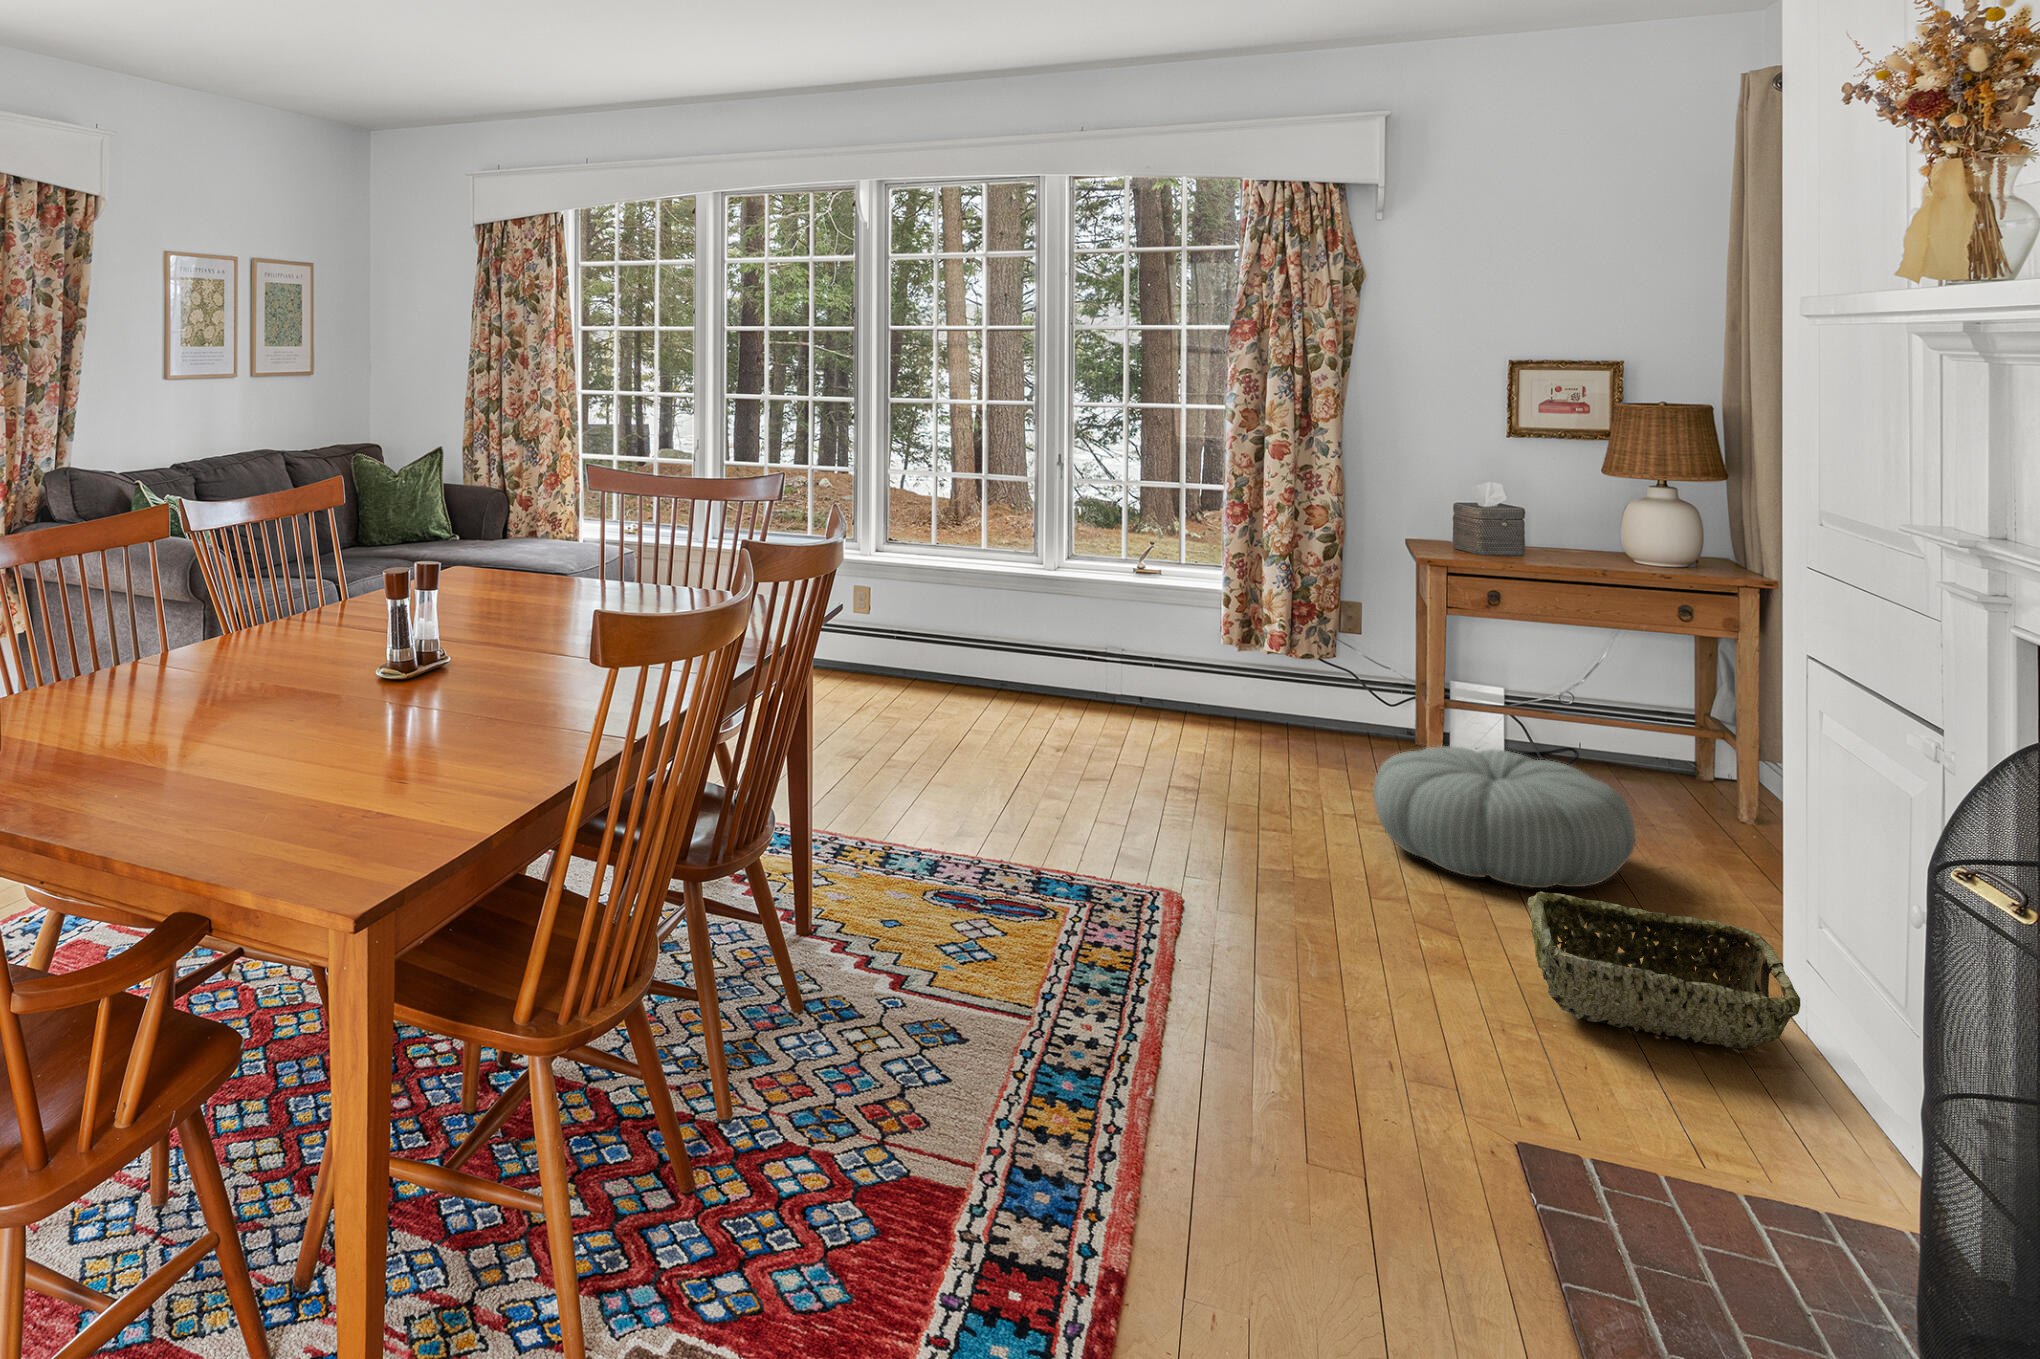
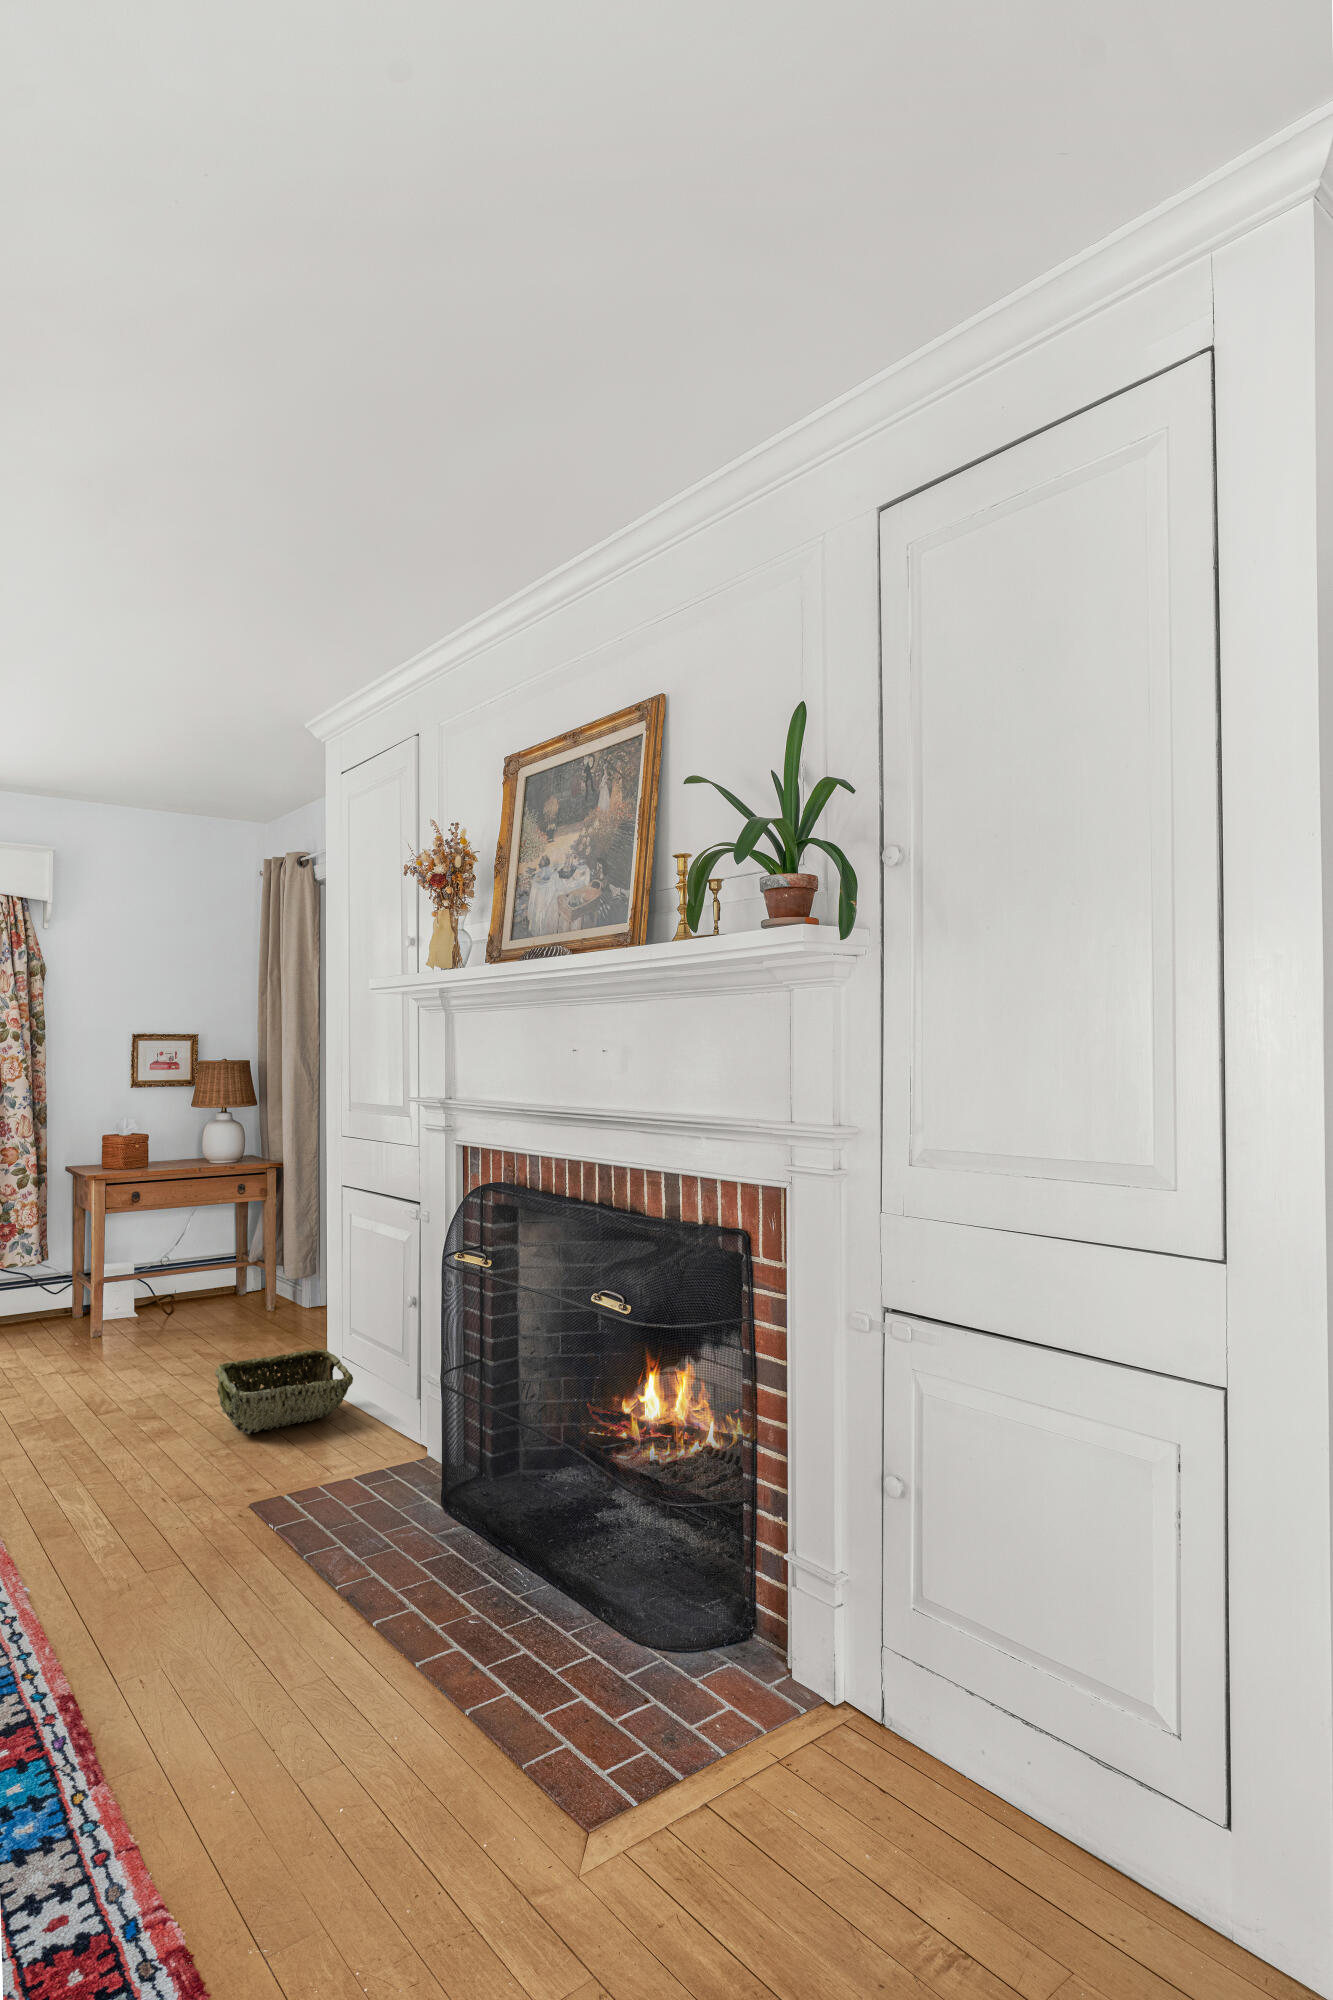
pouf: present [1373,747,1635,888] -> none [80,1294,240,1384]

